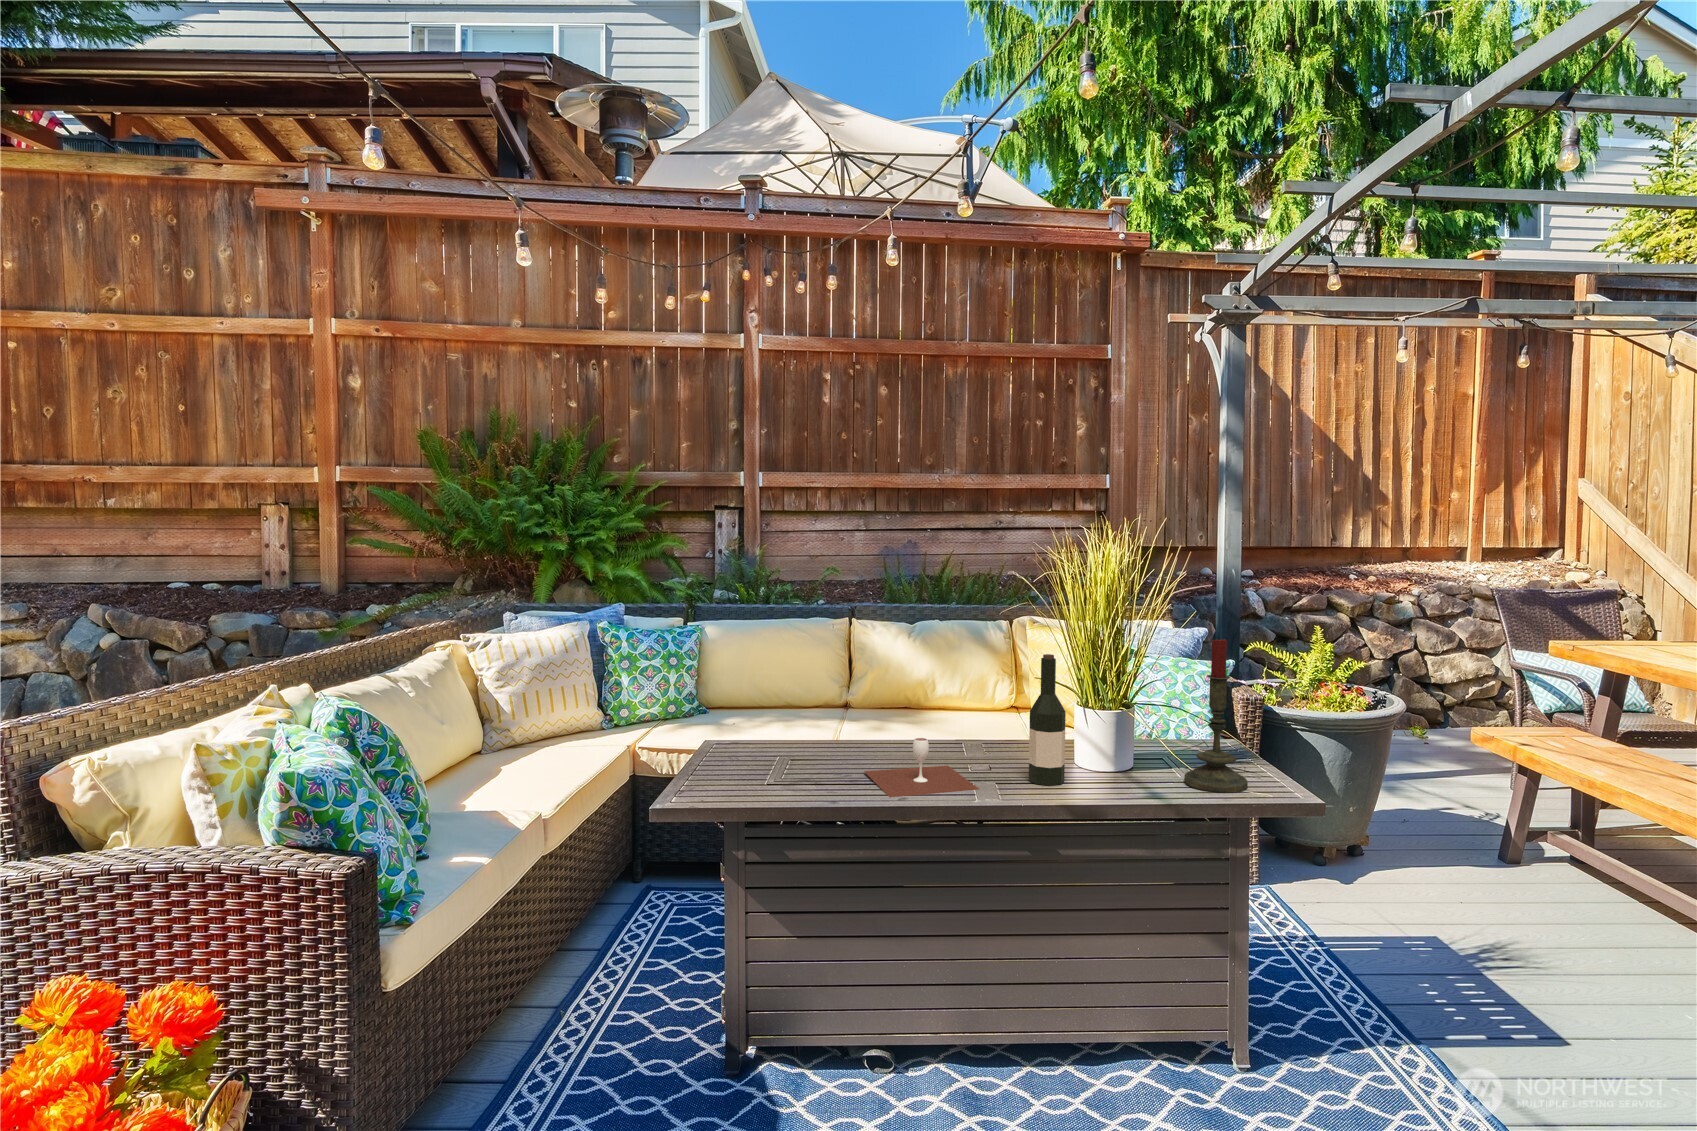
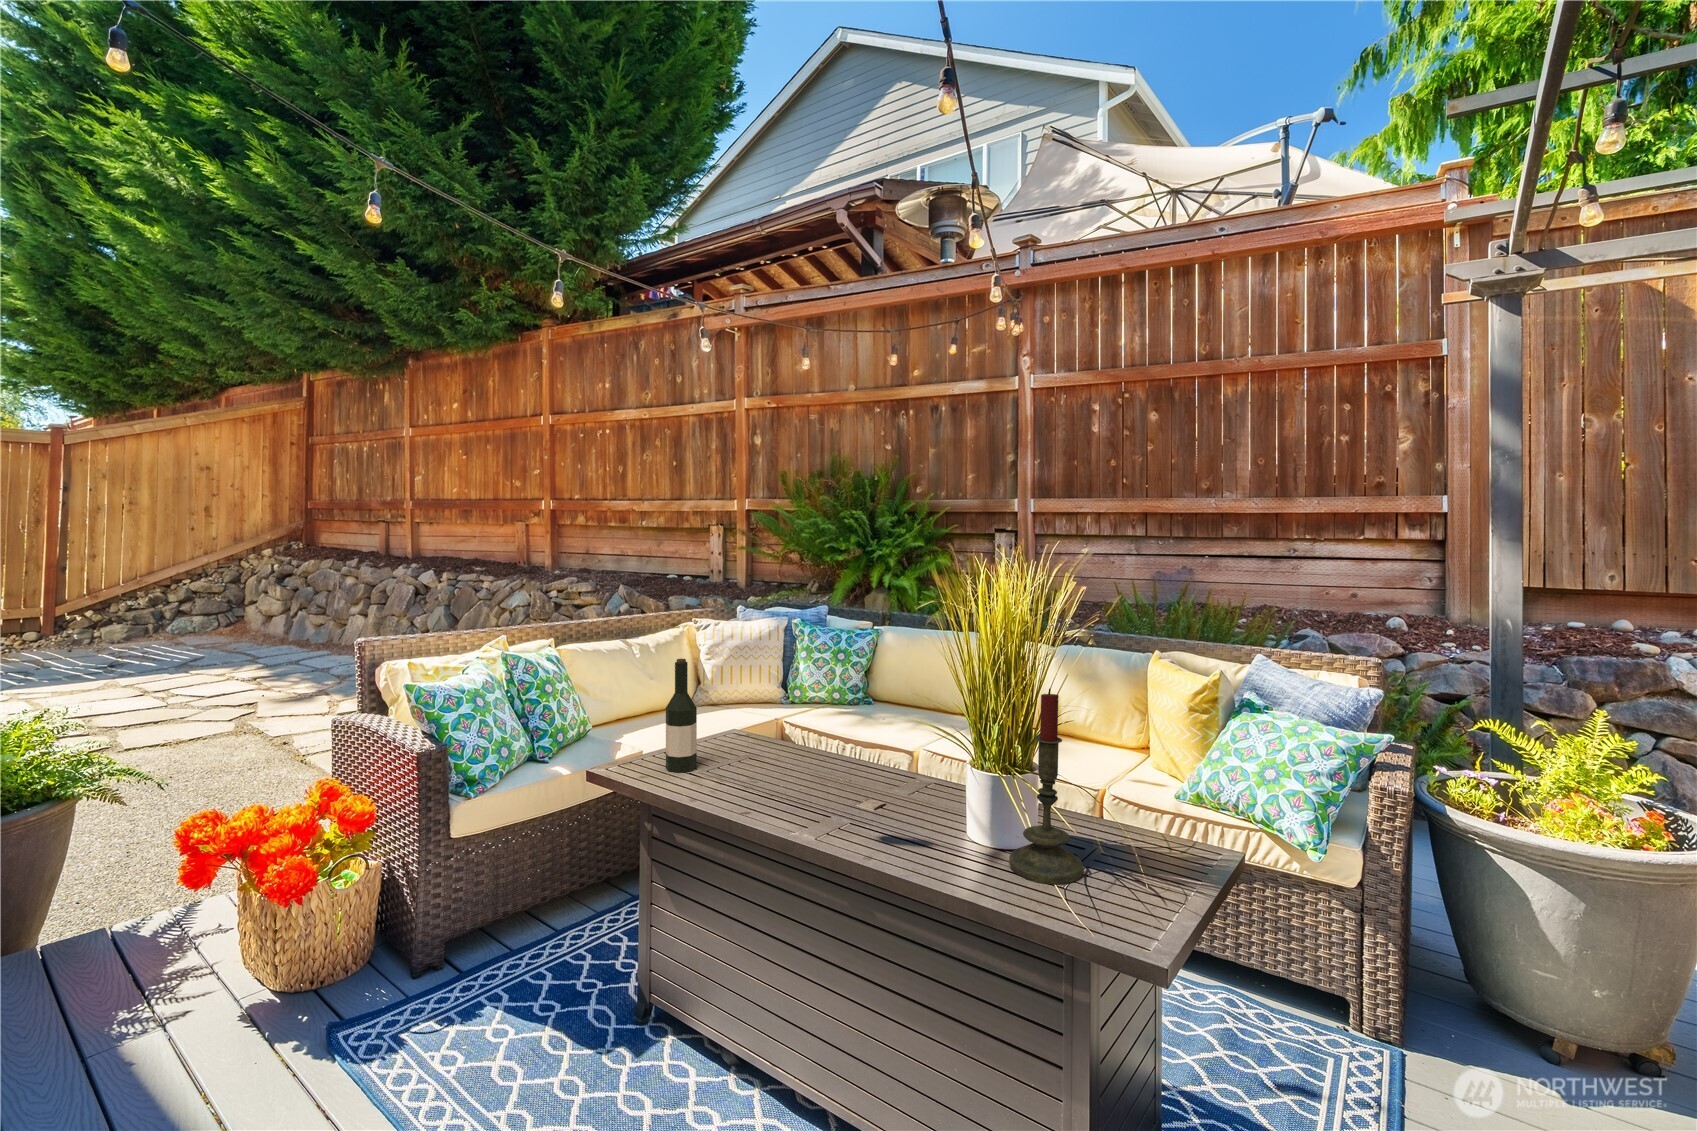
wine bottle: present [1029,654,1066,786] -> present [666,659,697,773]
wine glass: present [864,738,979,797] -> none [732,749,849,812]

